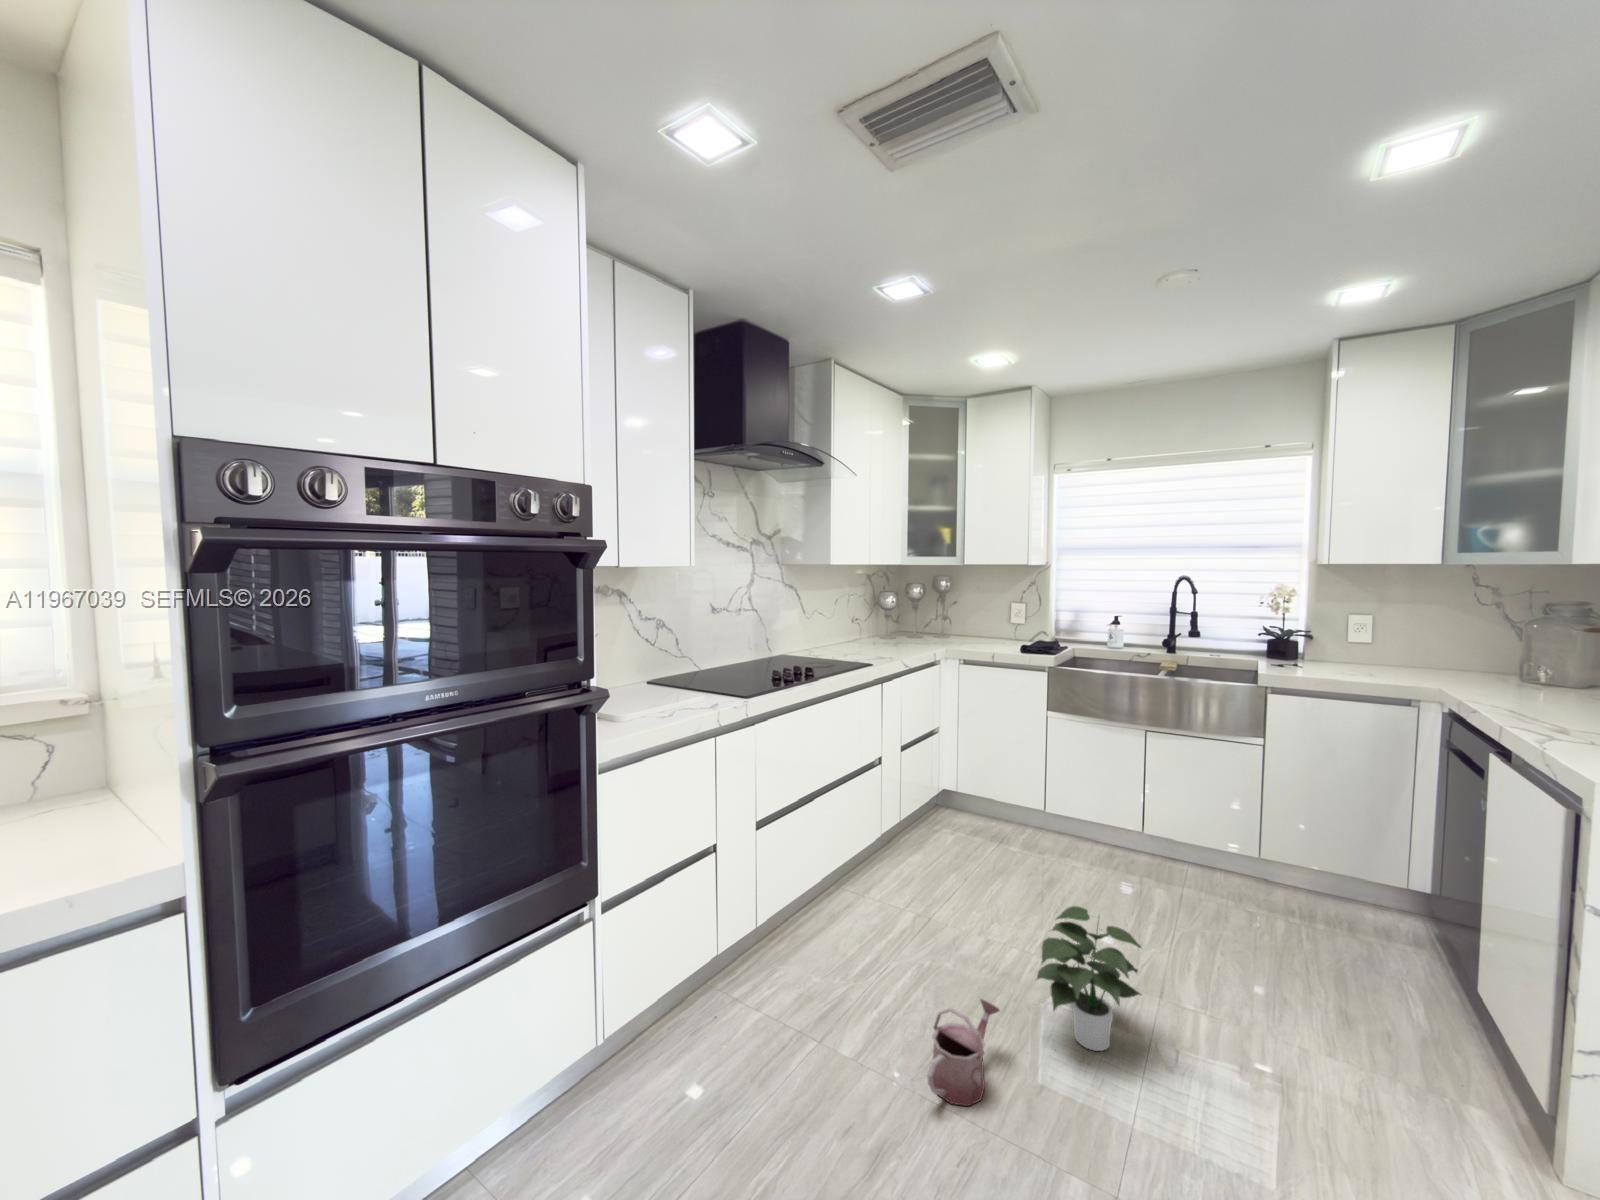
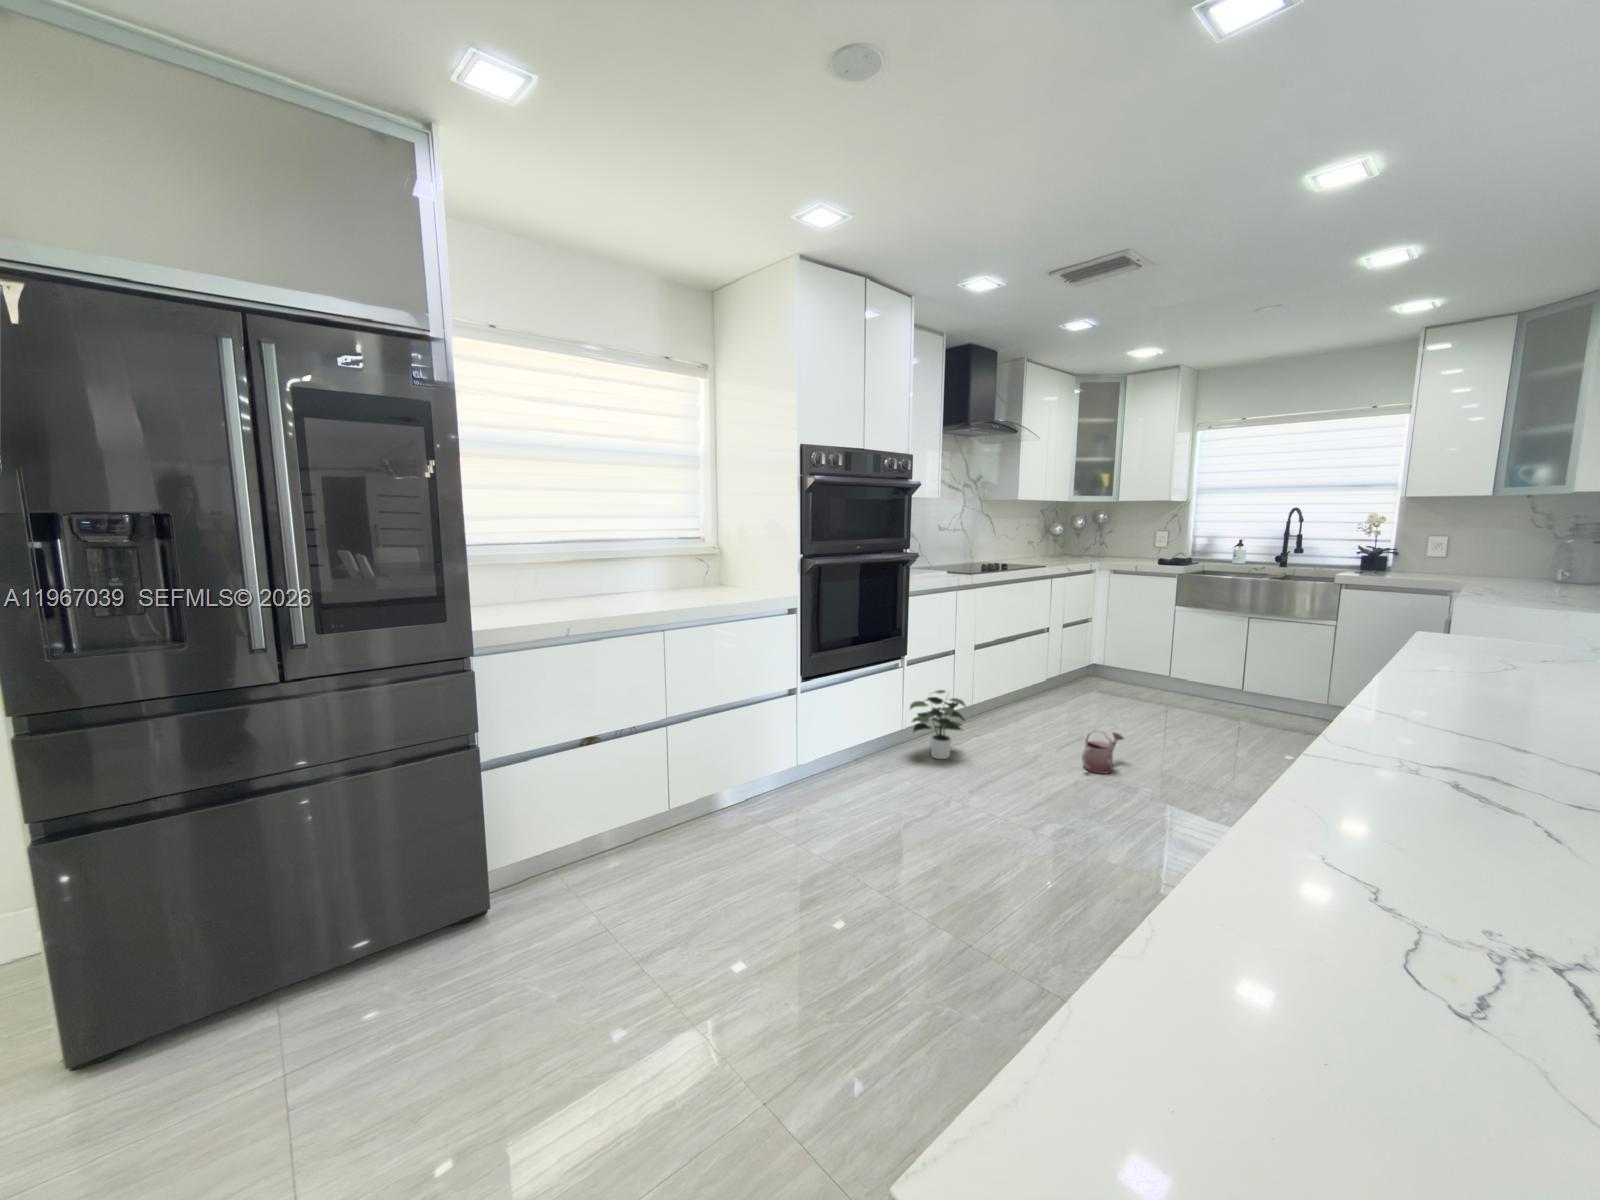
potted plant: present [1037,906,1141,1051] -> present [910,690,966,759]

